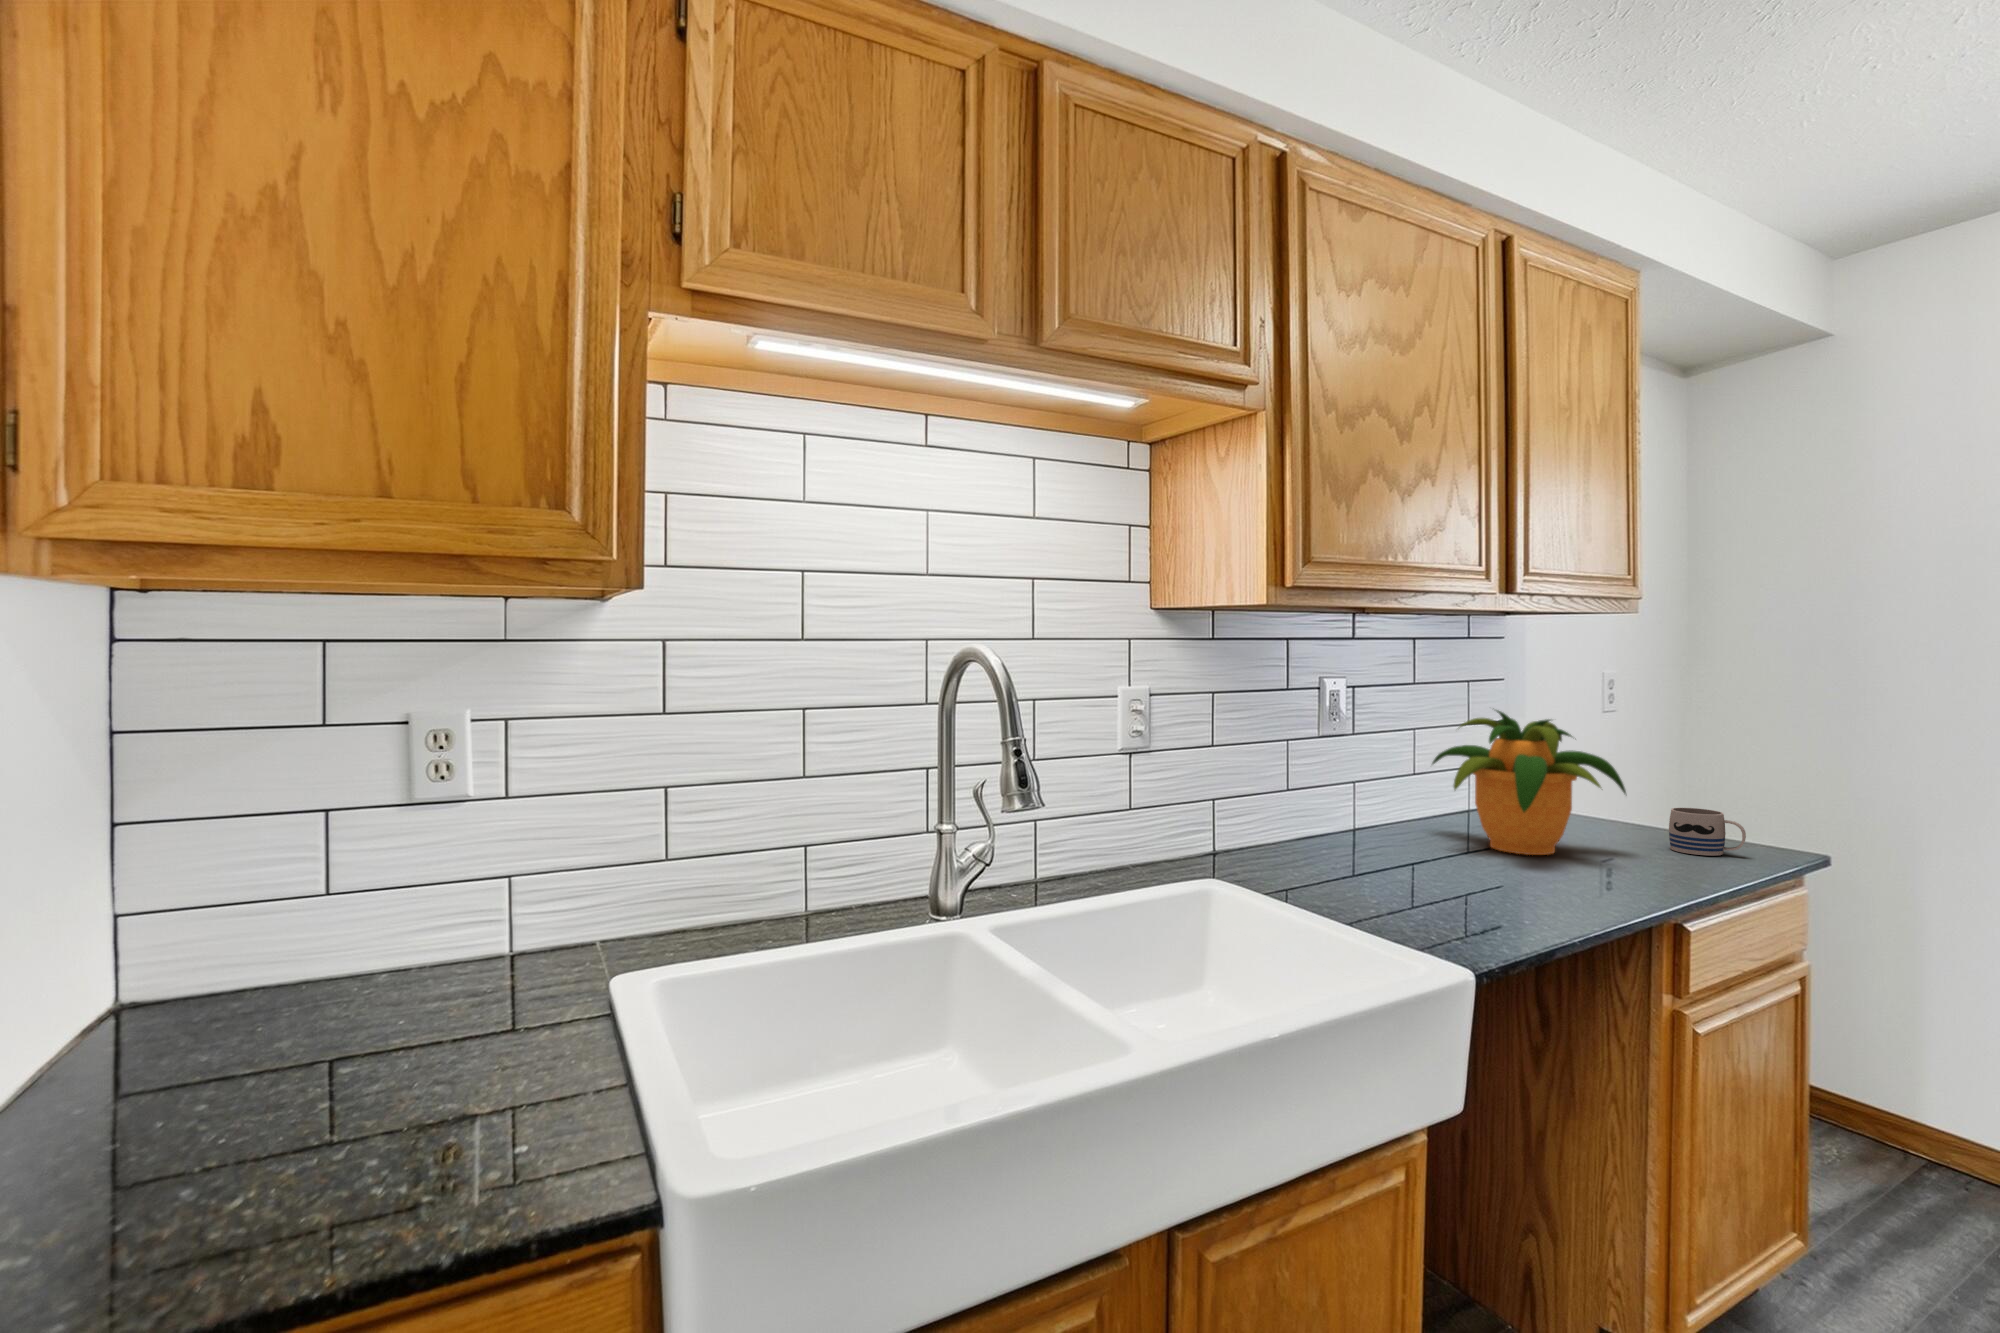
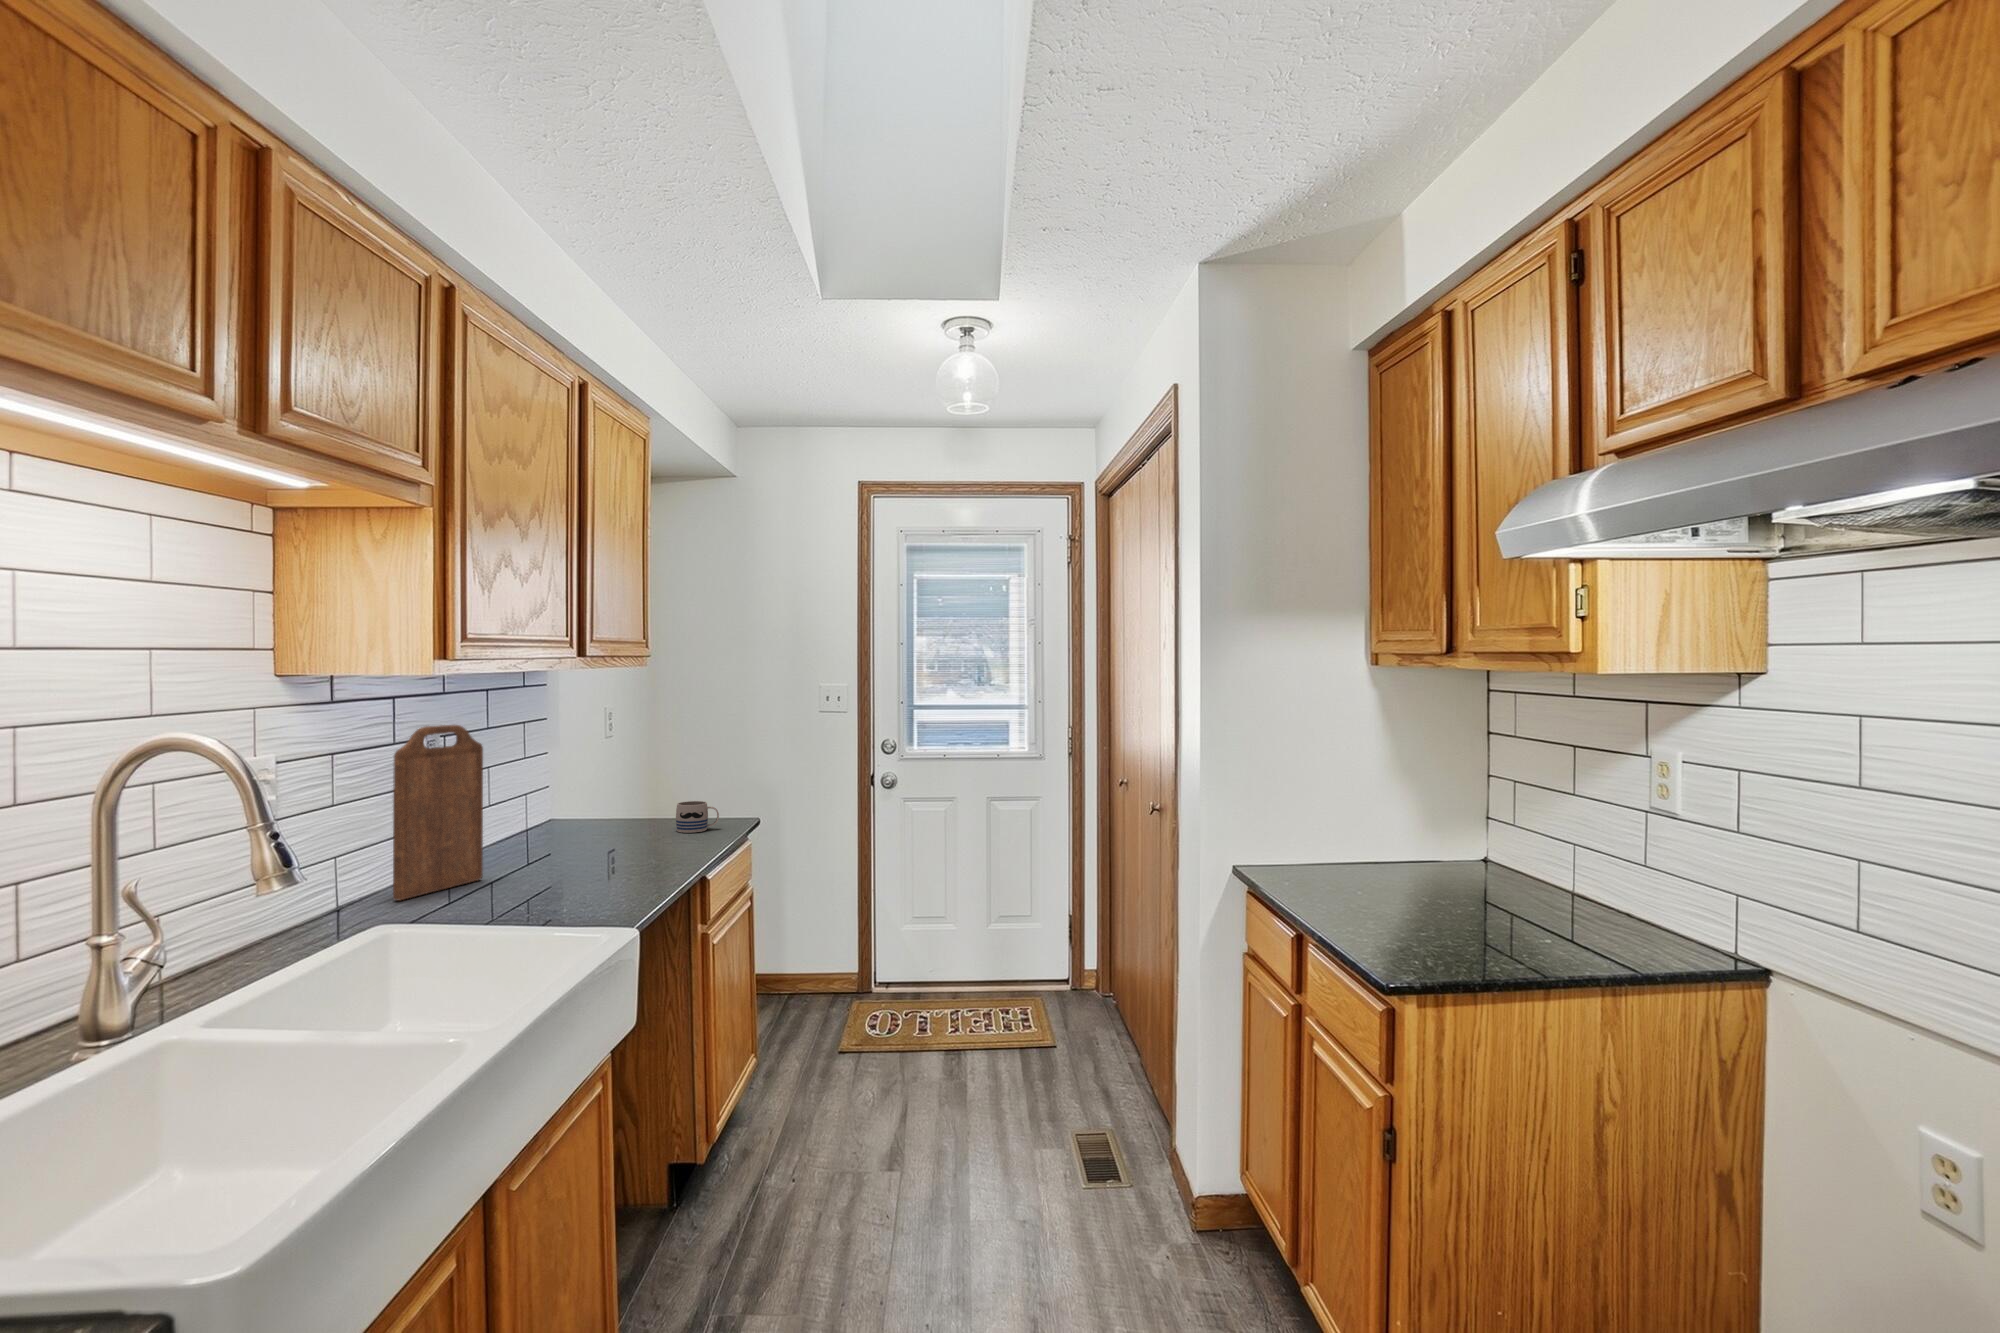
cutting board: none [1262,672,1366,858] -> present [393,725,483,900]
potted plant: present [1432,710,1626,855] -> none [512,744,657,854]

